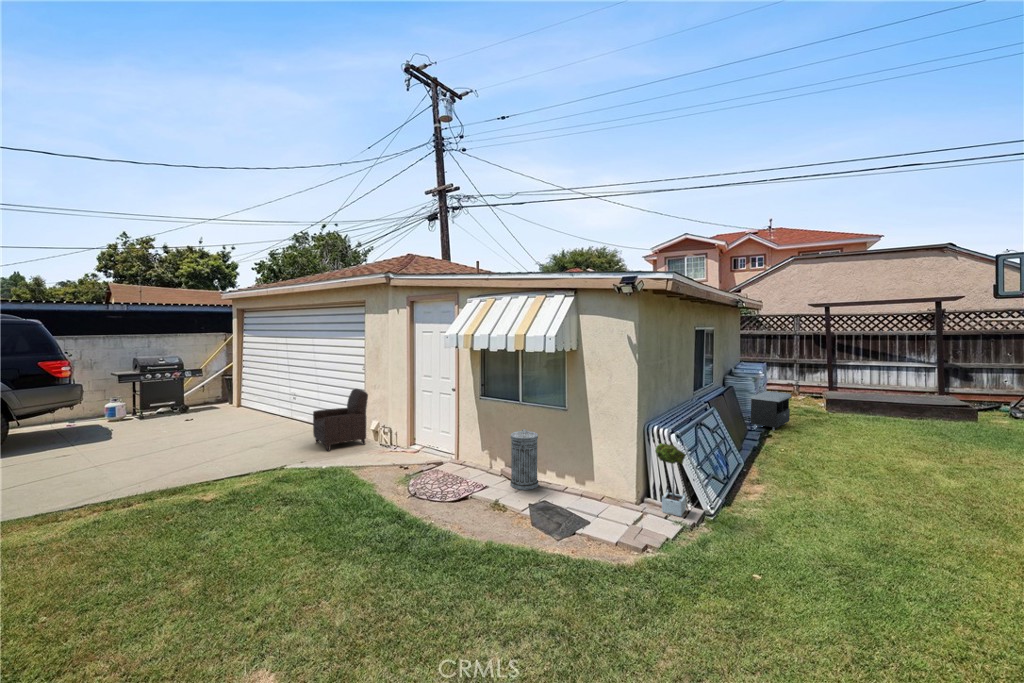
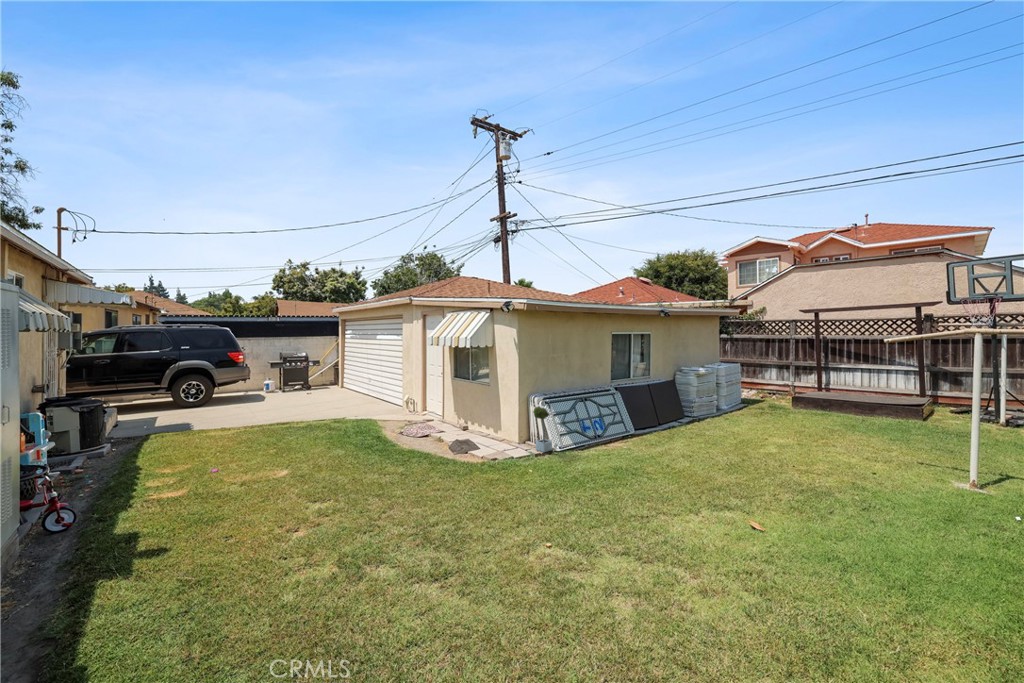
chair: present [313,389,368,451] -> none [370,374,402,412]
storage bench: present [751,391,791,430] -> none [693,386,733,417]
trash can: present [510,429,538,490] -> none [462,398,480,436]

